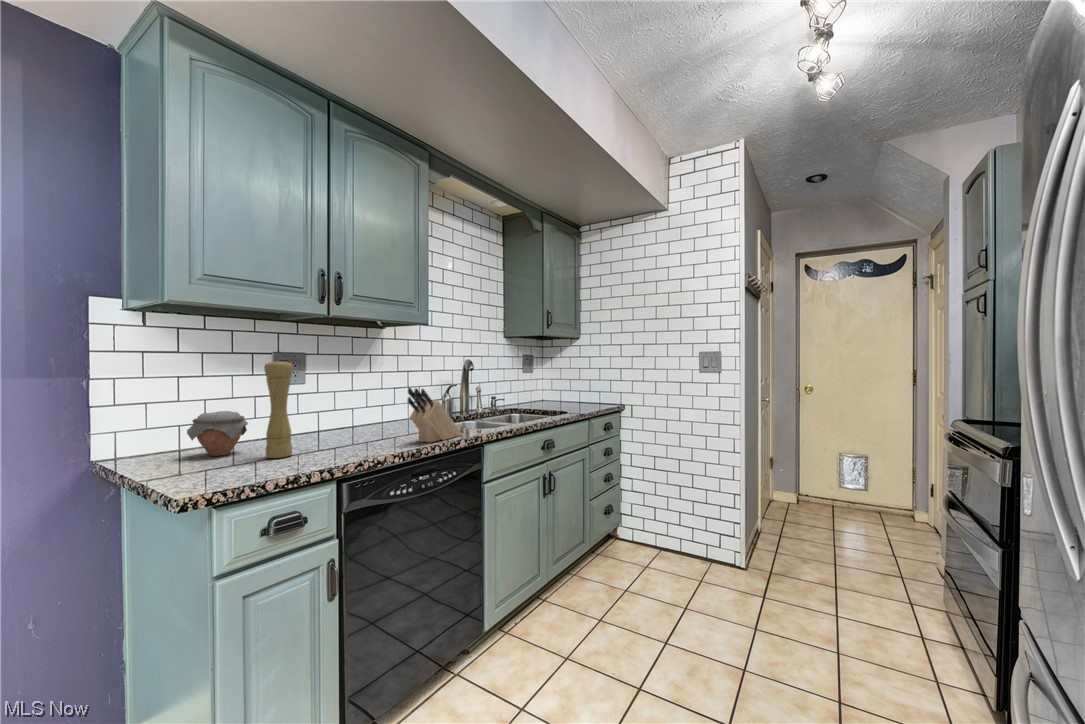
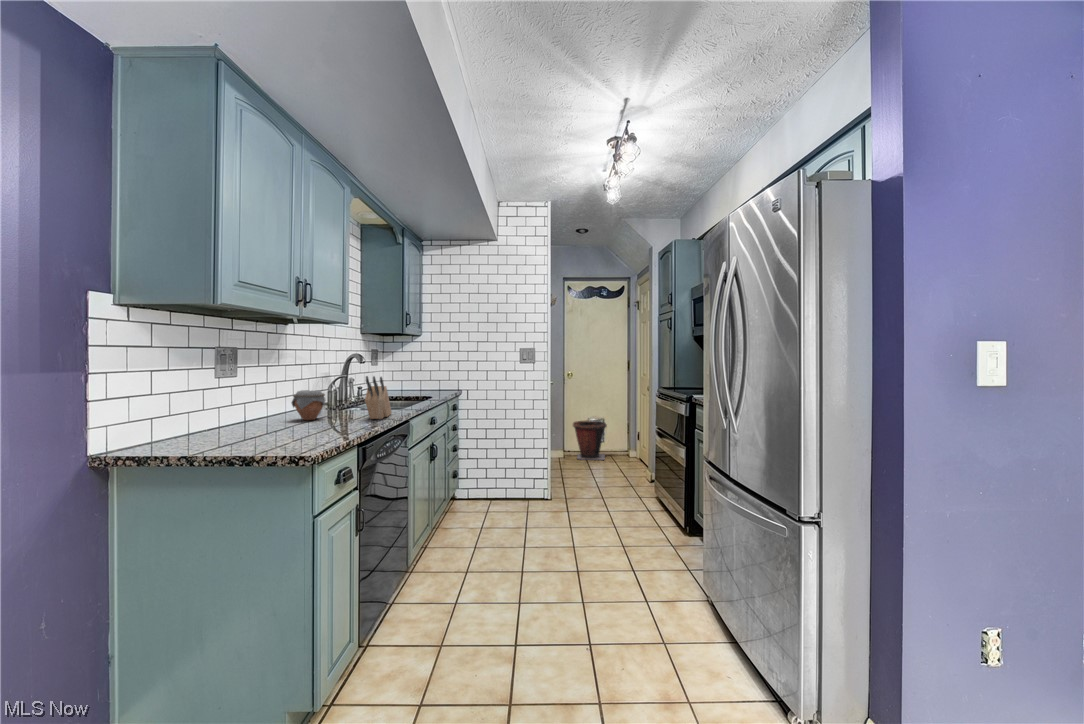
pepper mill: present [264,360,293,458] -> none [269,354,292,436]
jar: present [187,411,248,456] -> present [292,390,325,420]
waste bin: none [811,453,870,516] -> present [573,420,607,460]

